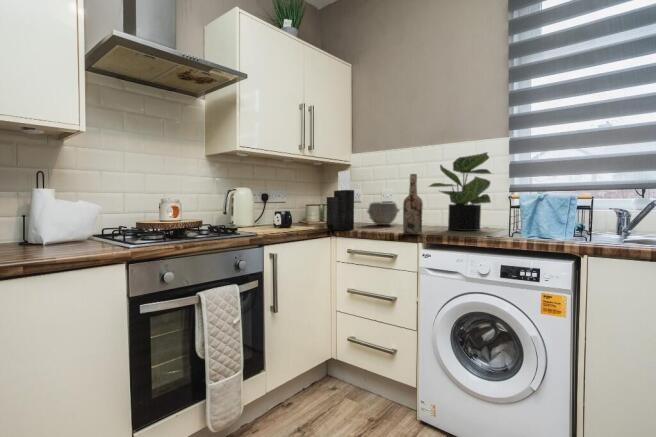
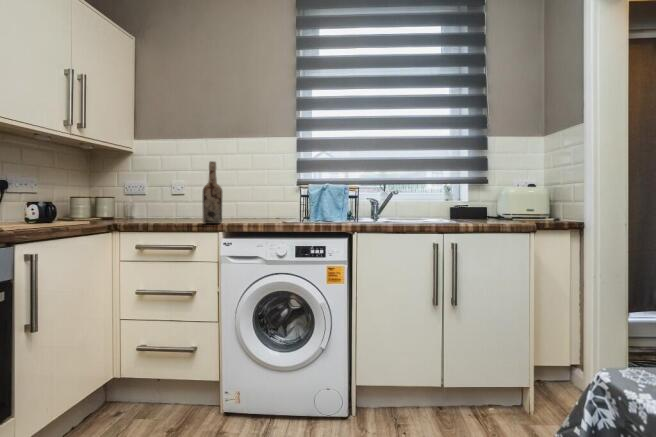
potted plant: present [429,152,491,231] -> none [223,146,284,220]
knife block: present [326,170,354,230] -> none [105,154,143,223]
bowl: present [367,202,400,225] -> none [156,194,194,219]

